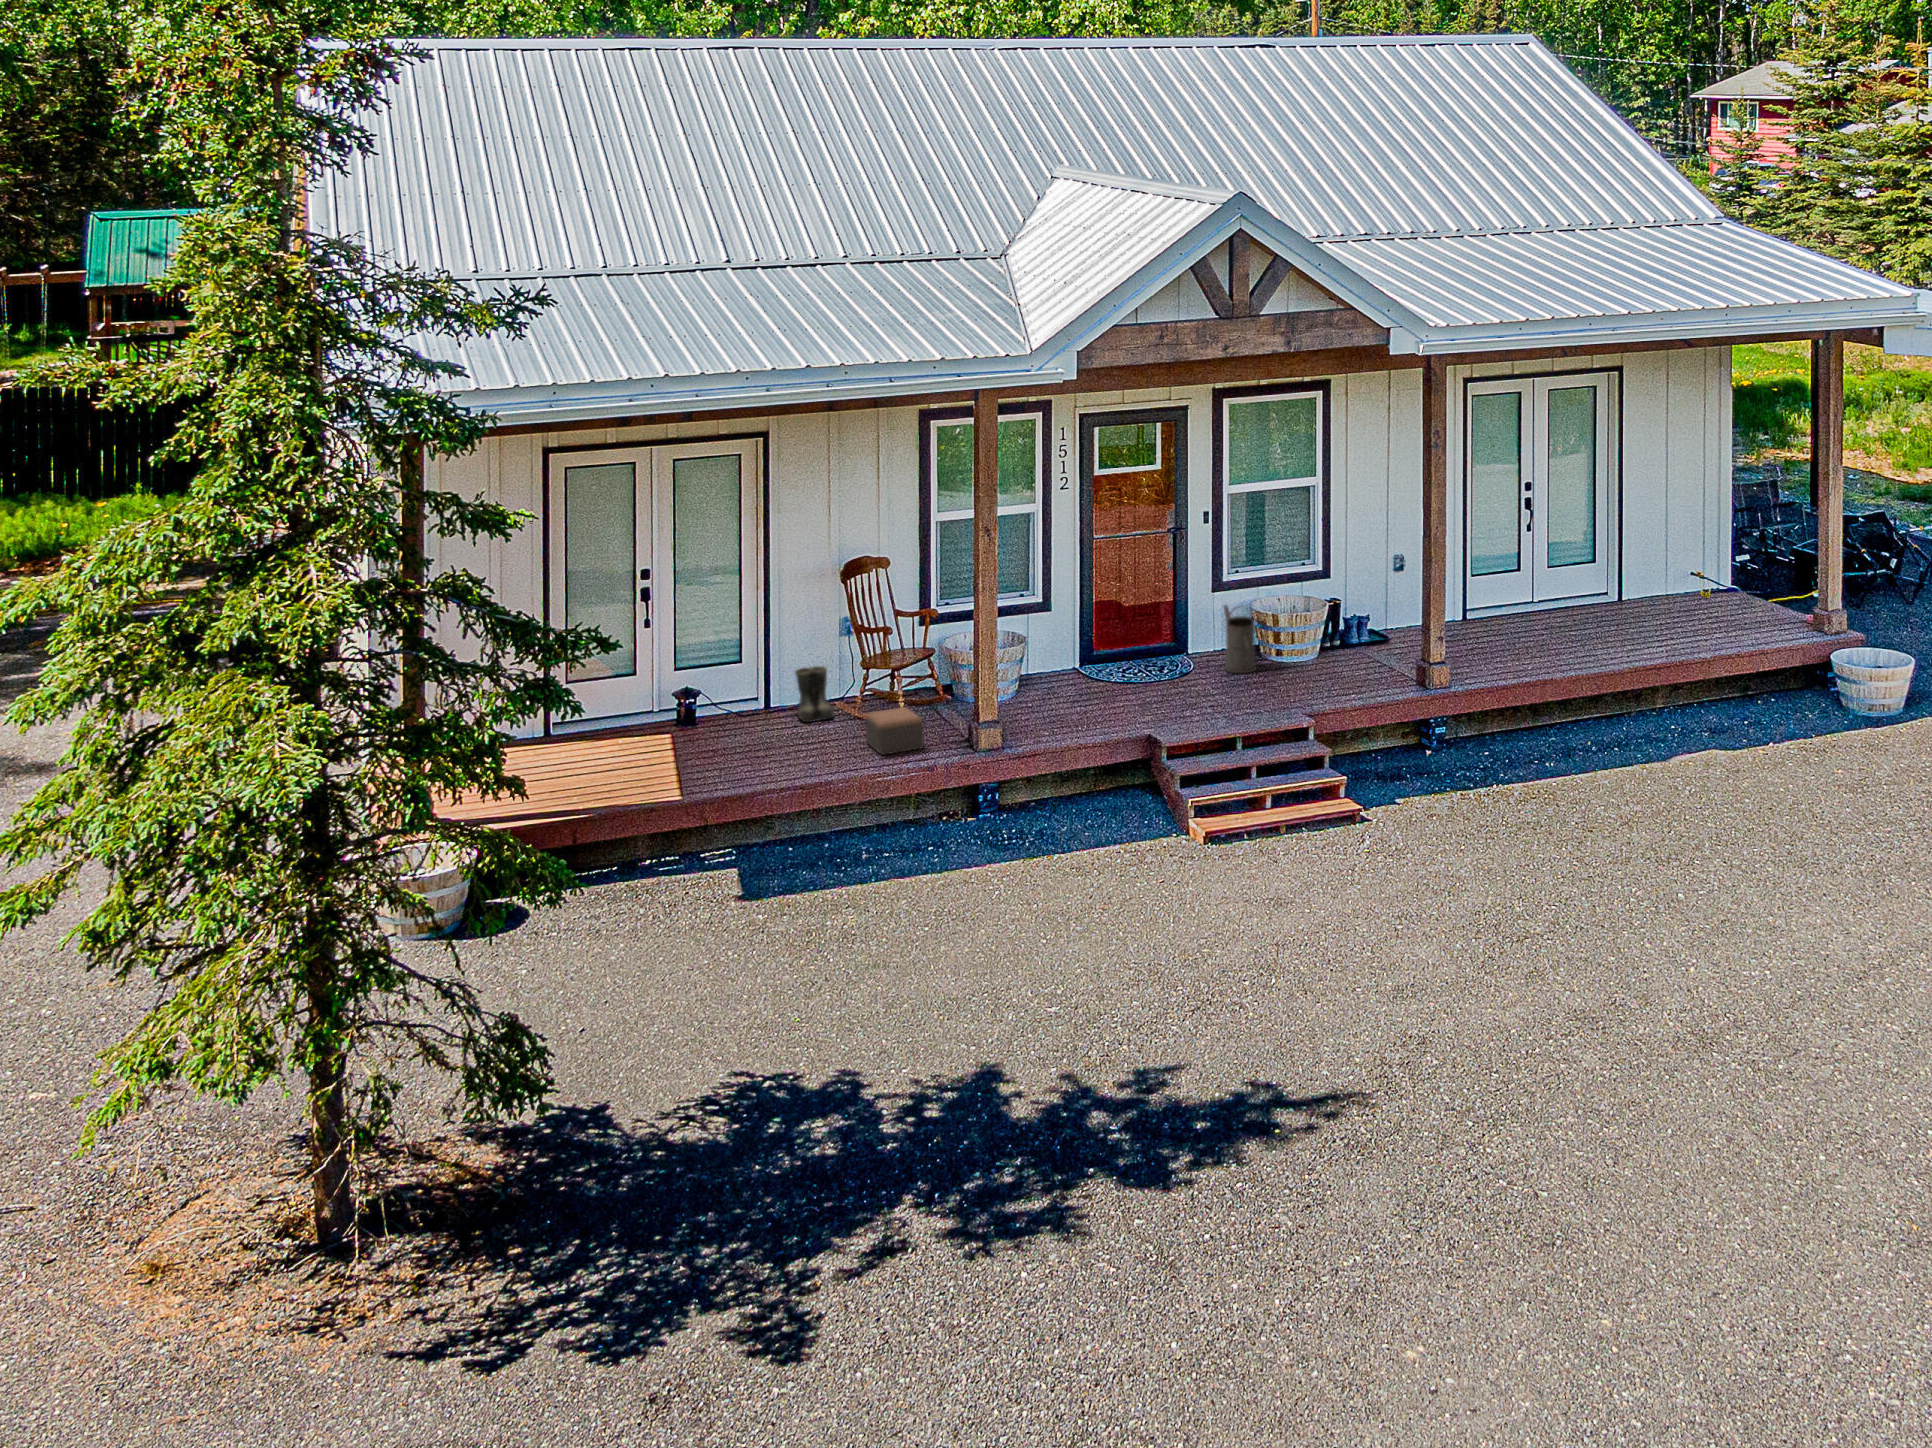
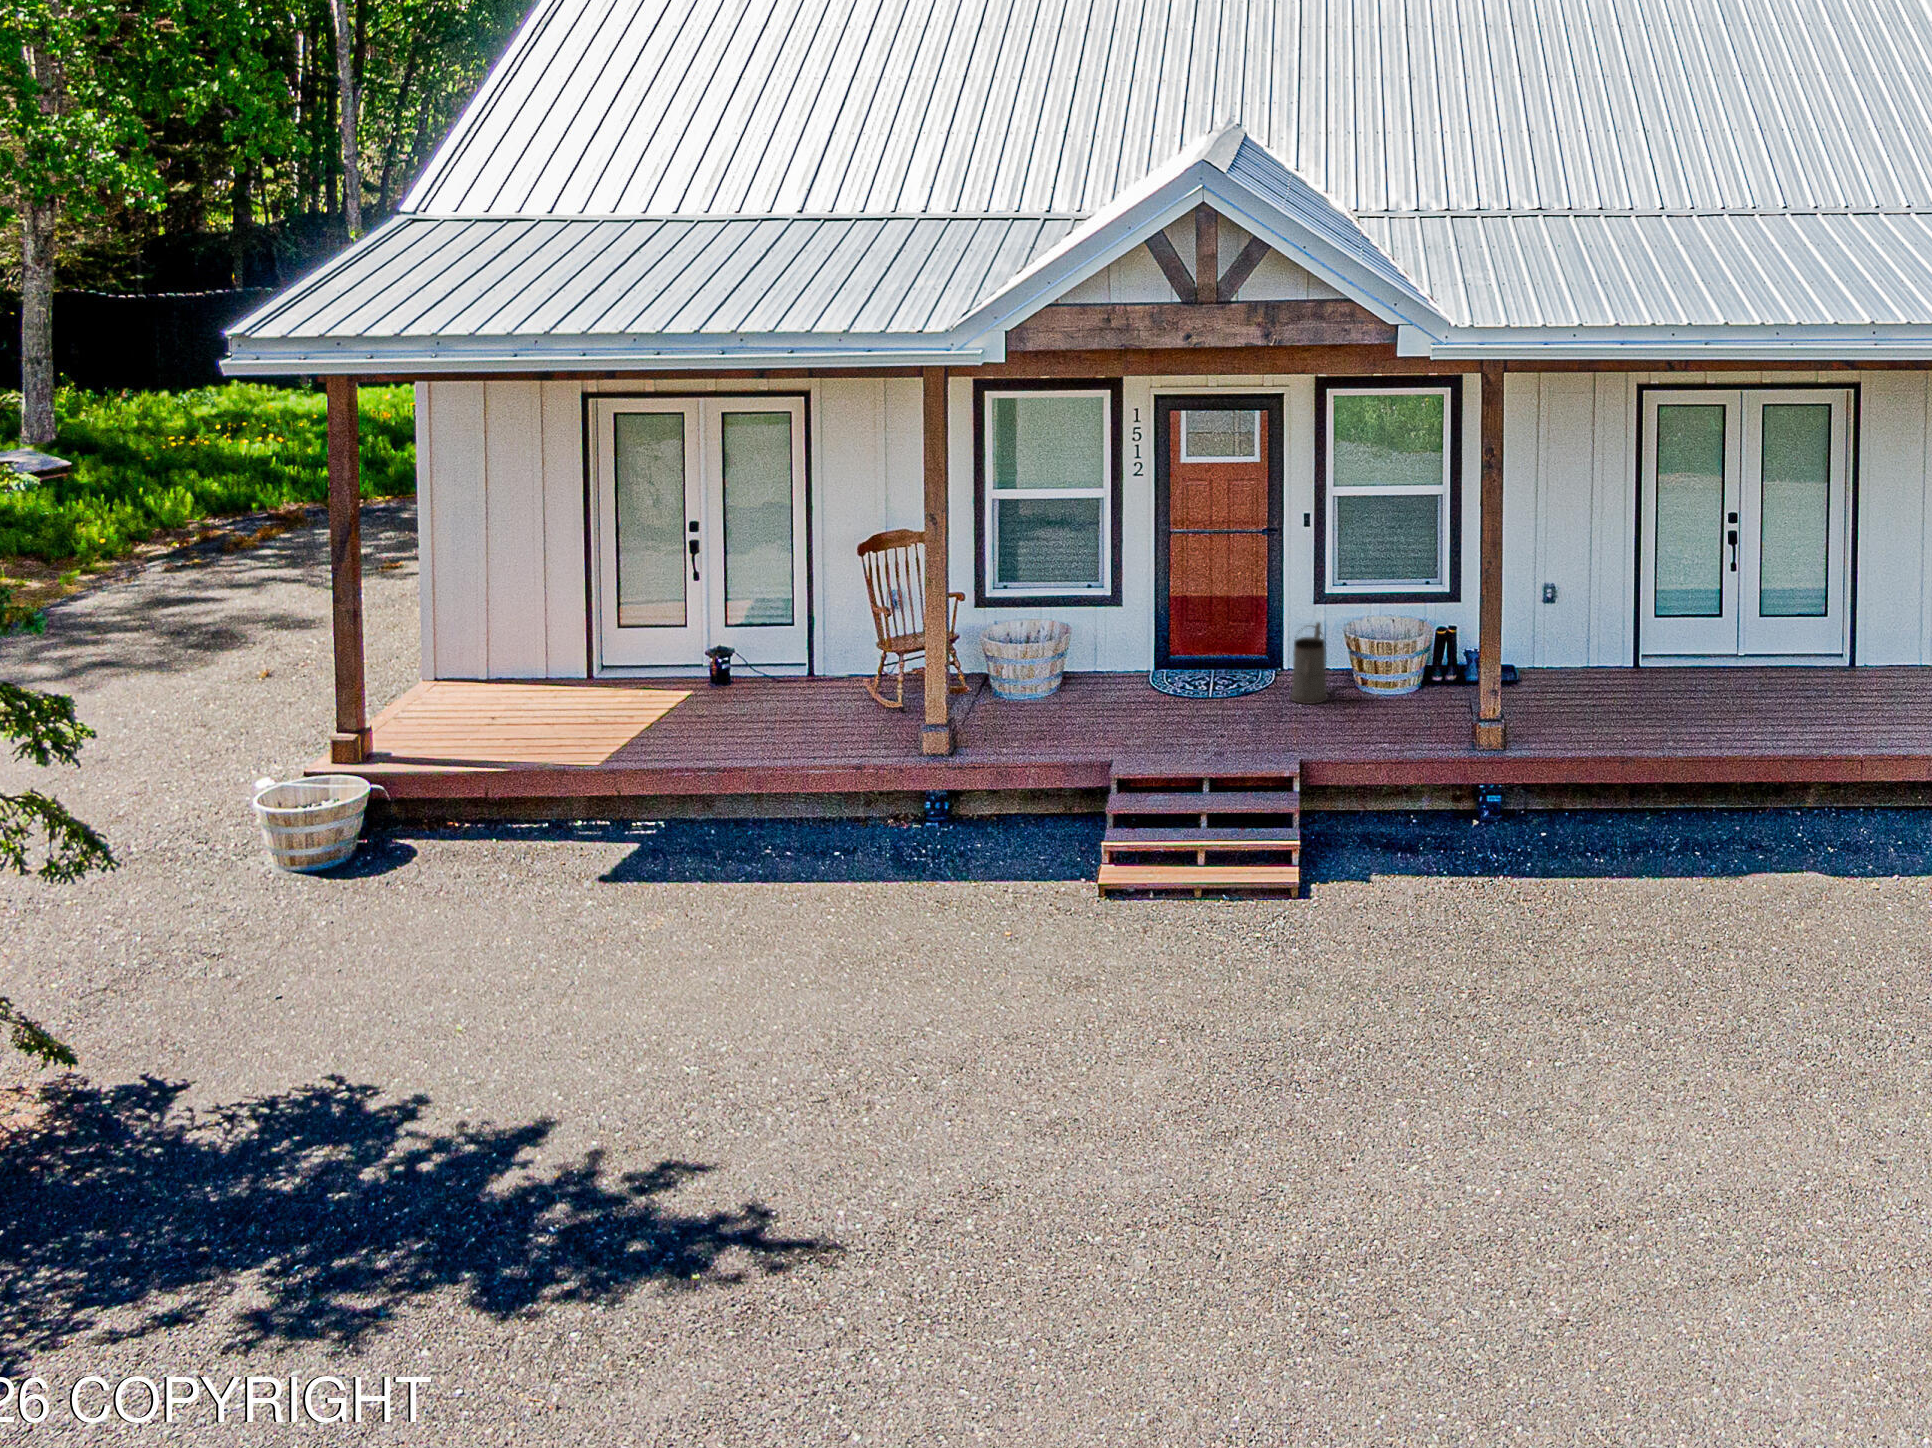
boots: present [795,666,835,722] -> none [819,639,864,697]
footstool: present [865,707,924,755] -> none [835,694,891,742]

